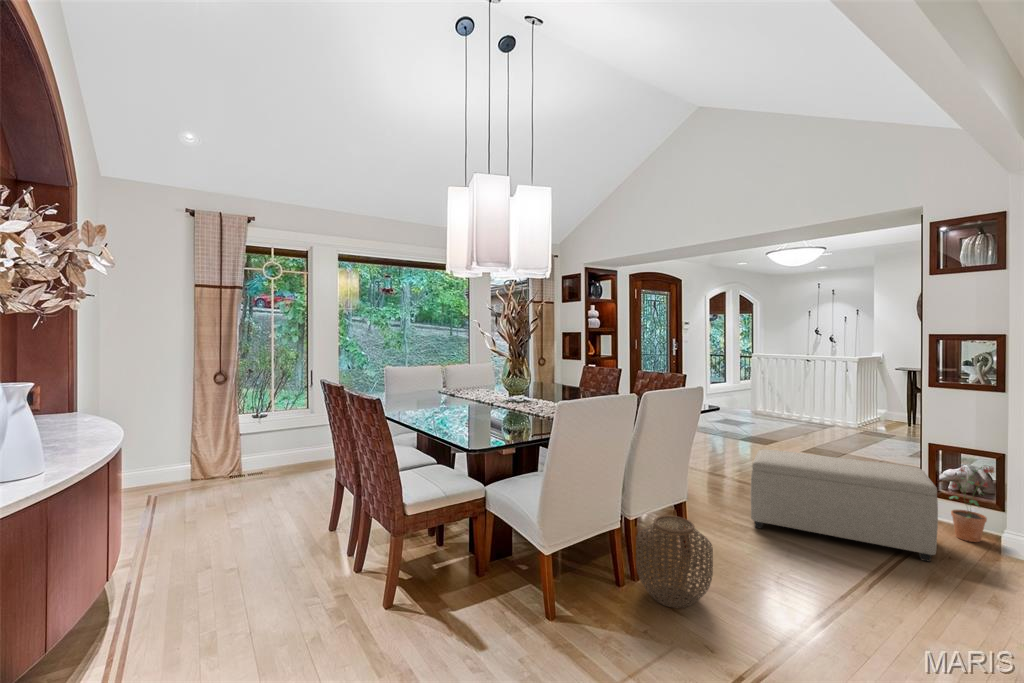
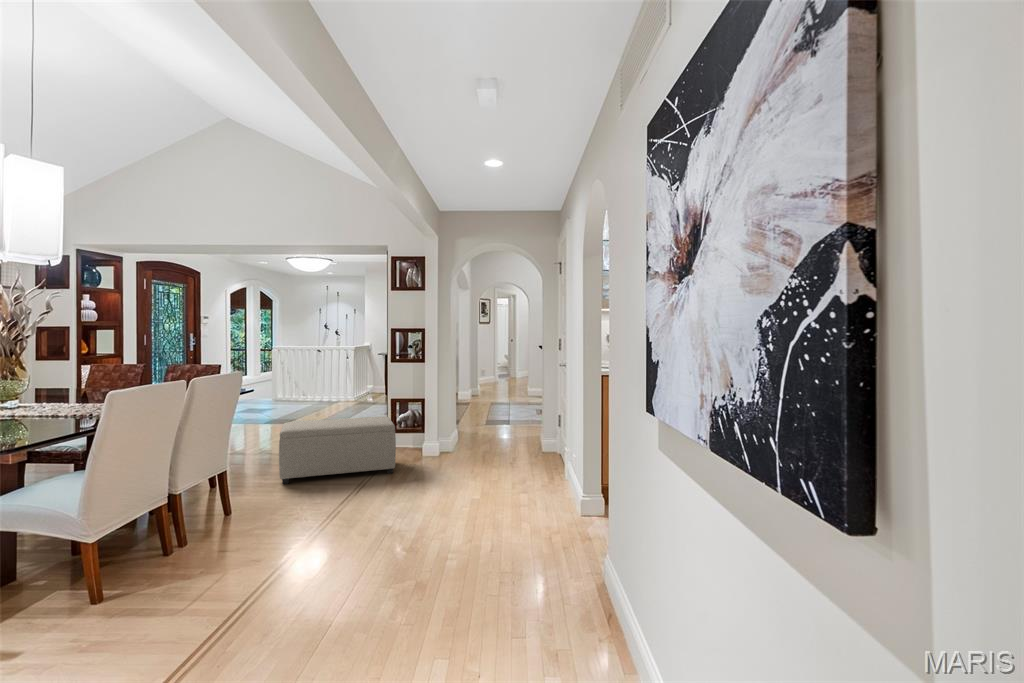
potted plant: present [950,465,994,542] -> none [402,409,425,457]
woven basket: present [636,516,713,608] -> none [184,481,254,555]

